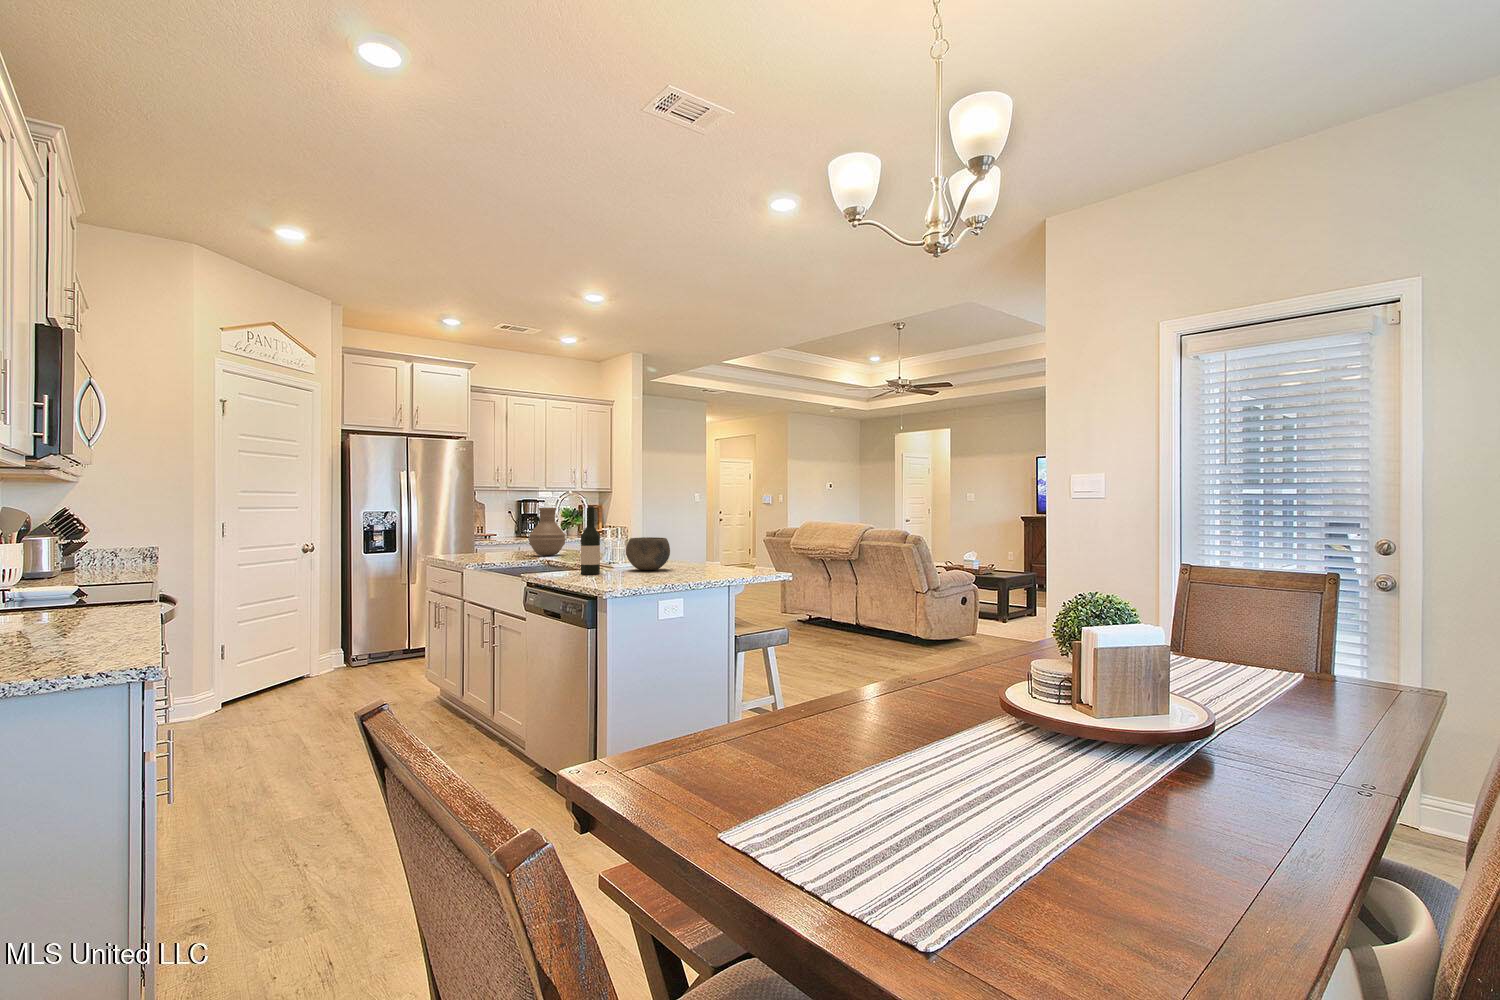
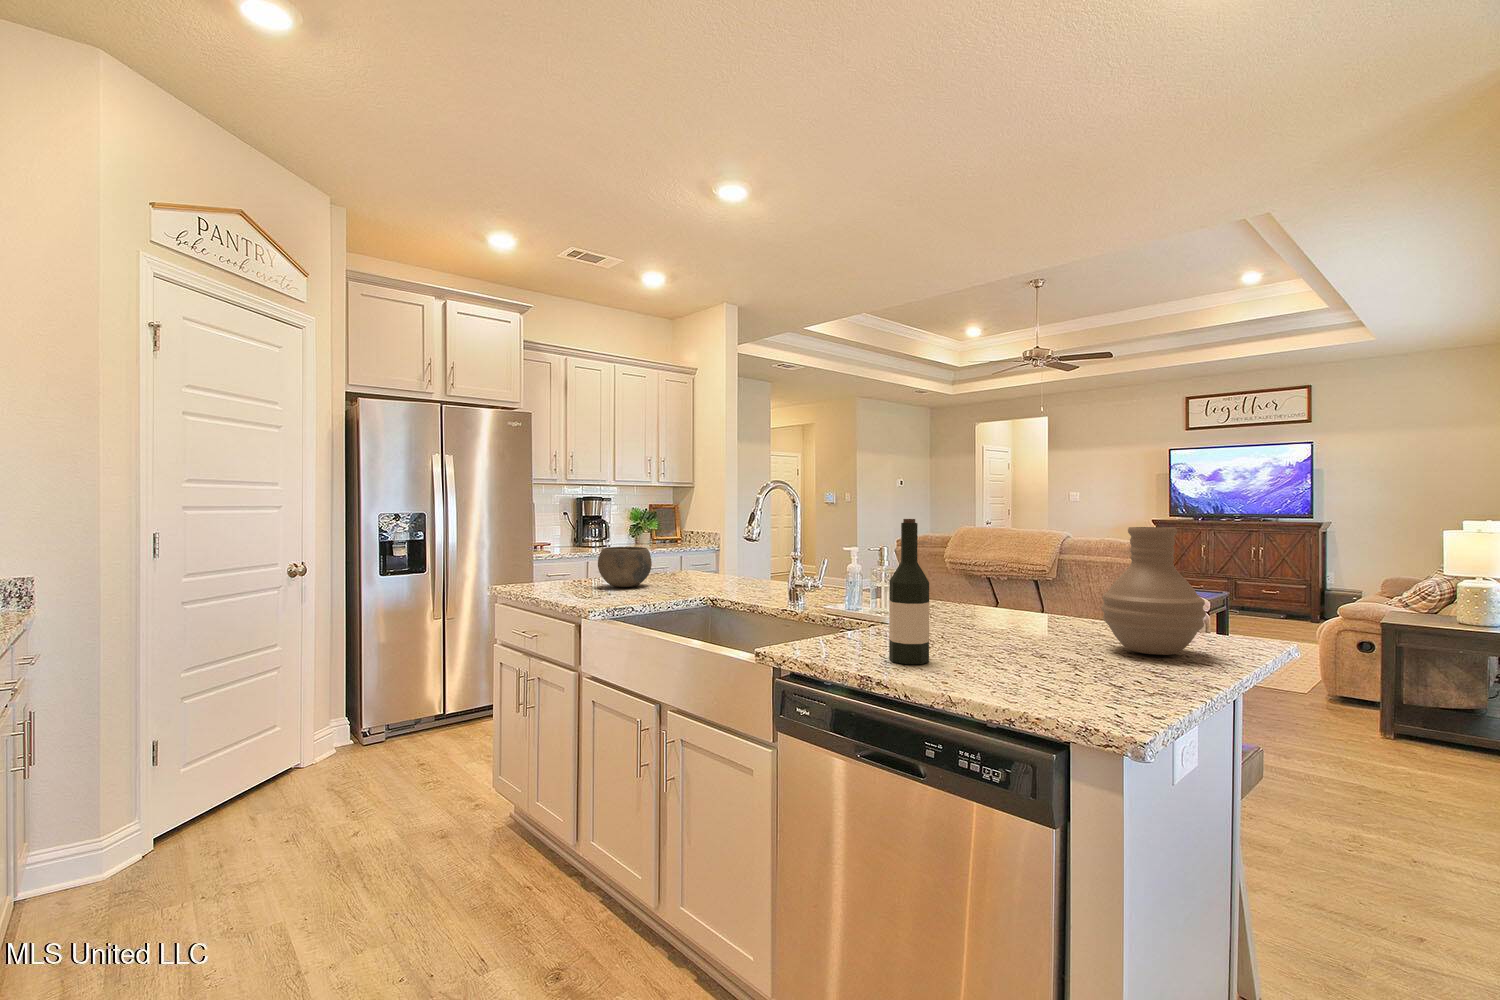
vase: present [529,508,566,555] -> present [1101,527,1206,655]
bowl: present [626,537,670,570] -> present [598,547,652,587]

